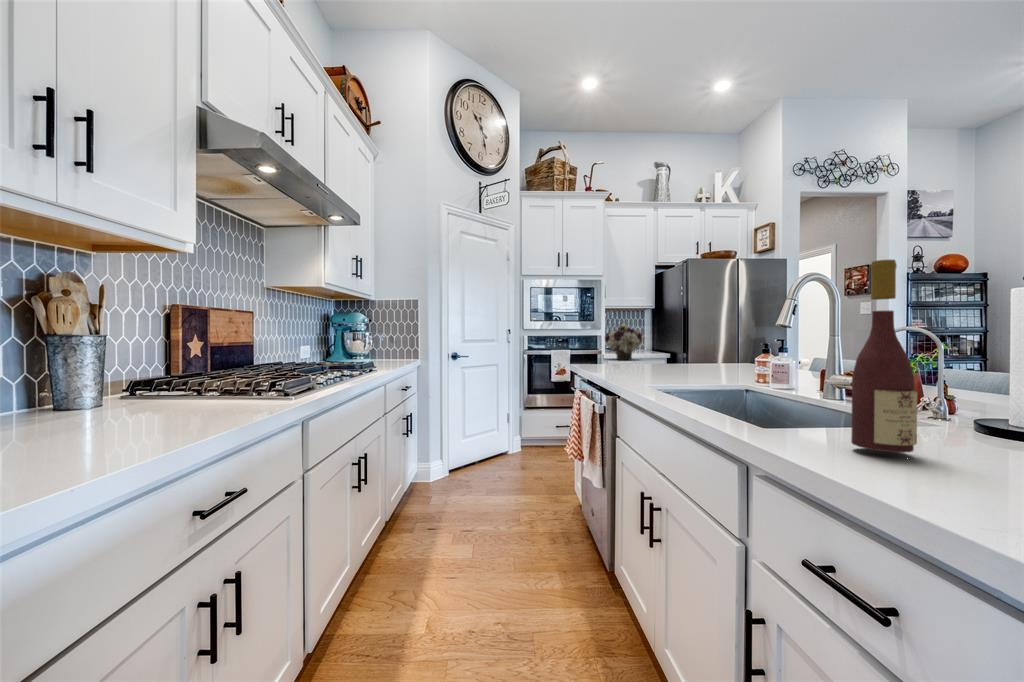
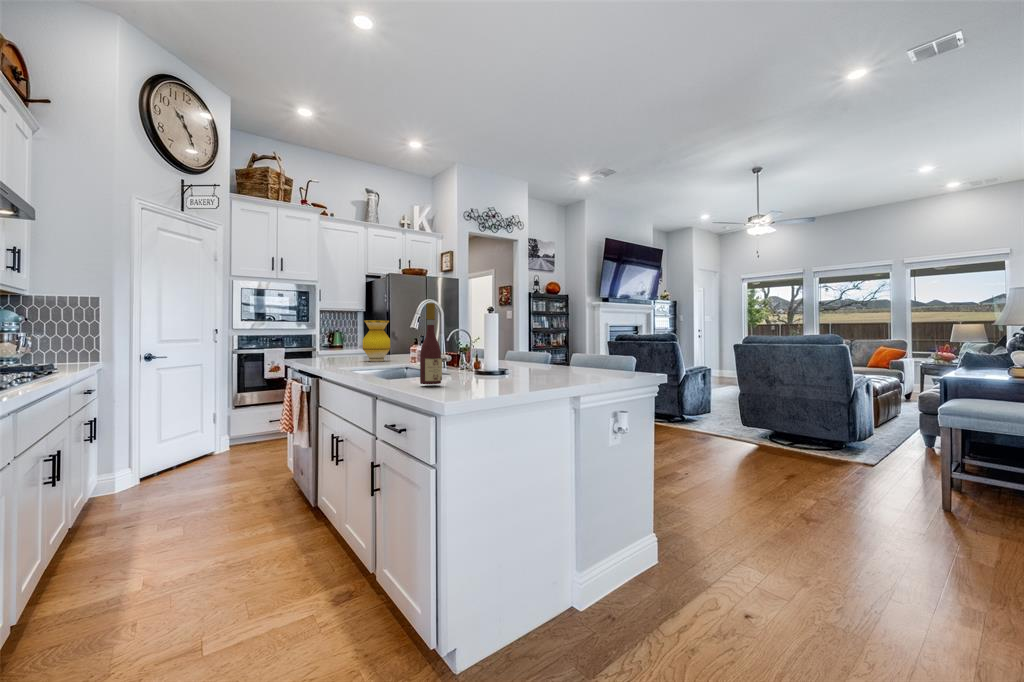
vase: none [664,315,702,371] -> present [363,320,390,362]
flower arrangement: present [605,323,643,360] -> none [317,324,352,356]

